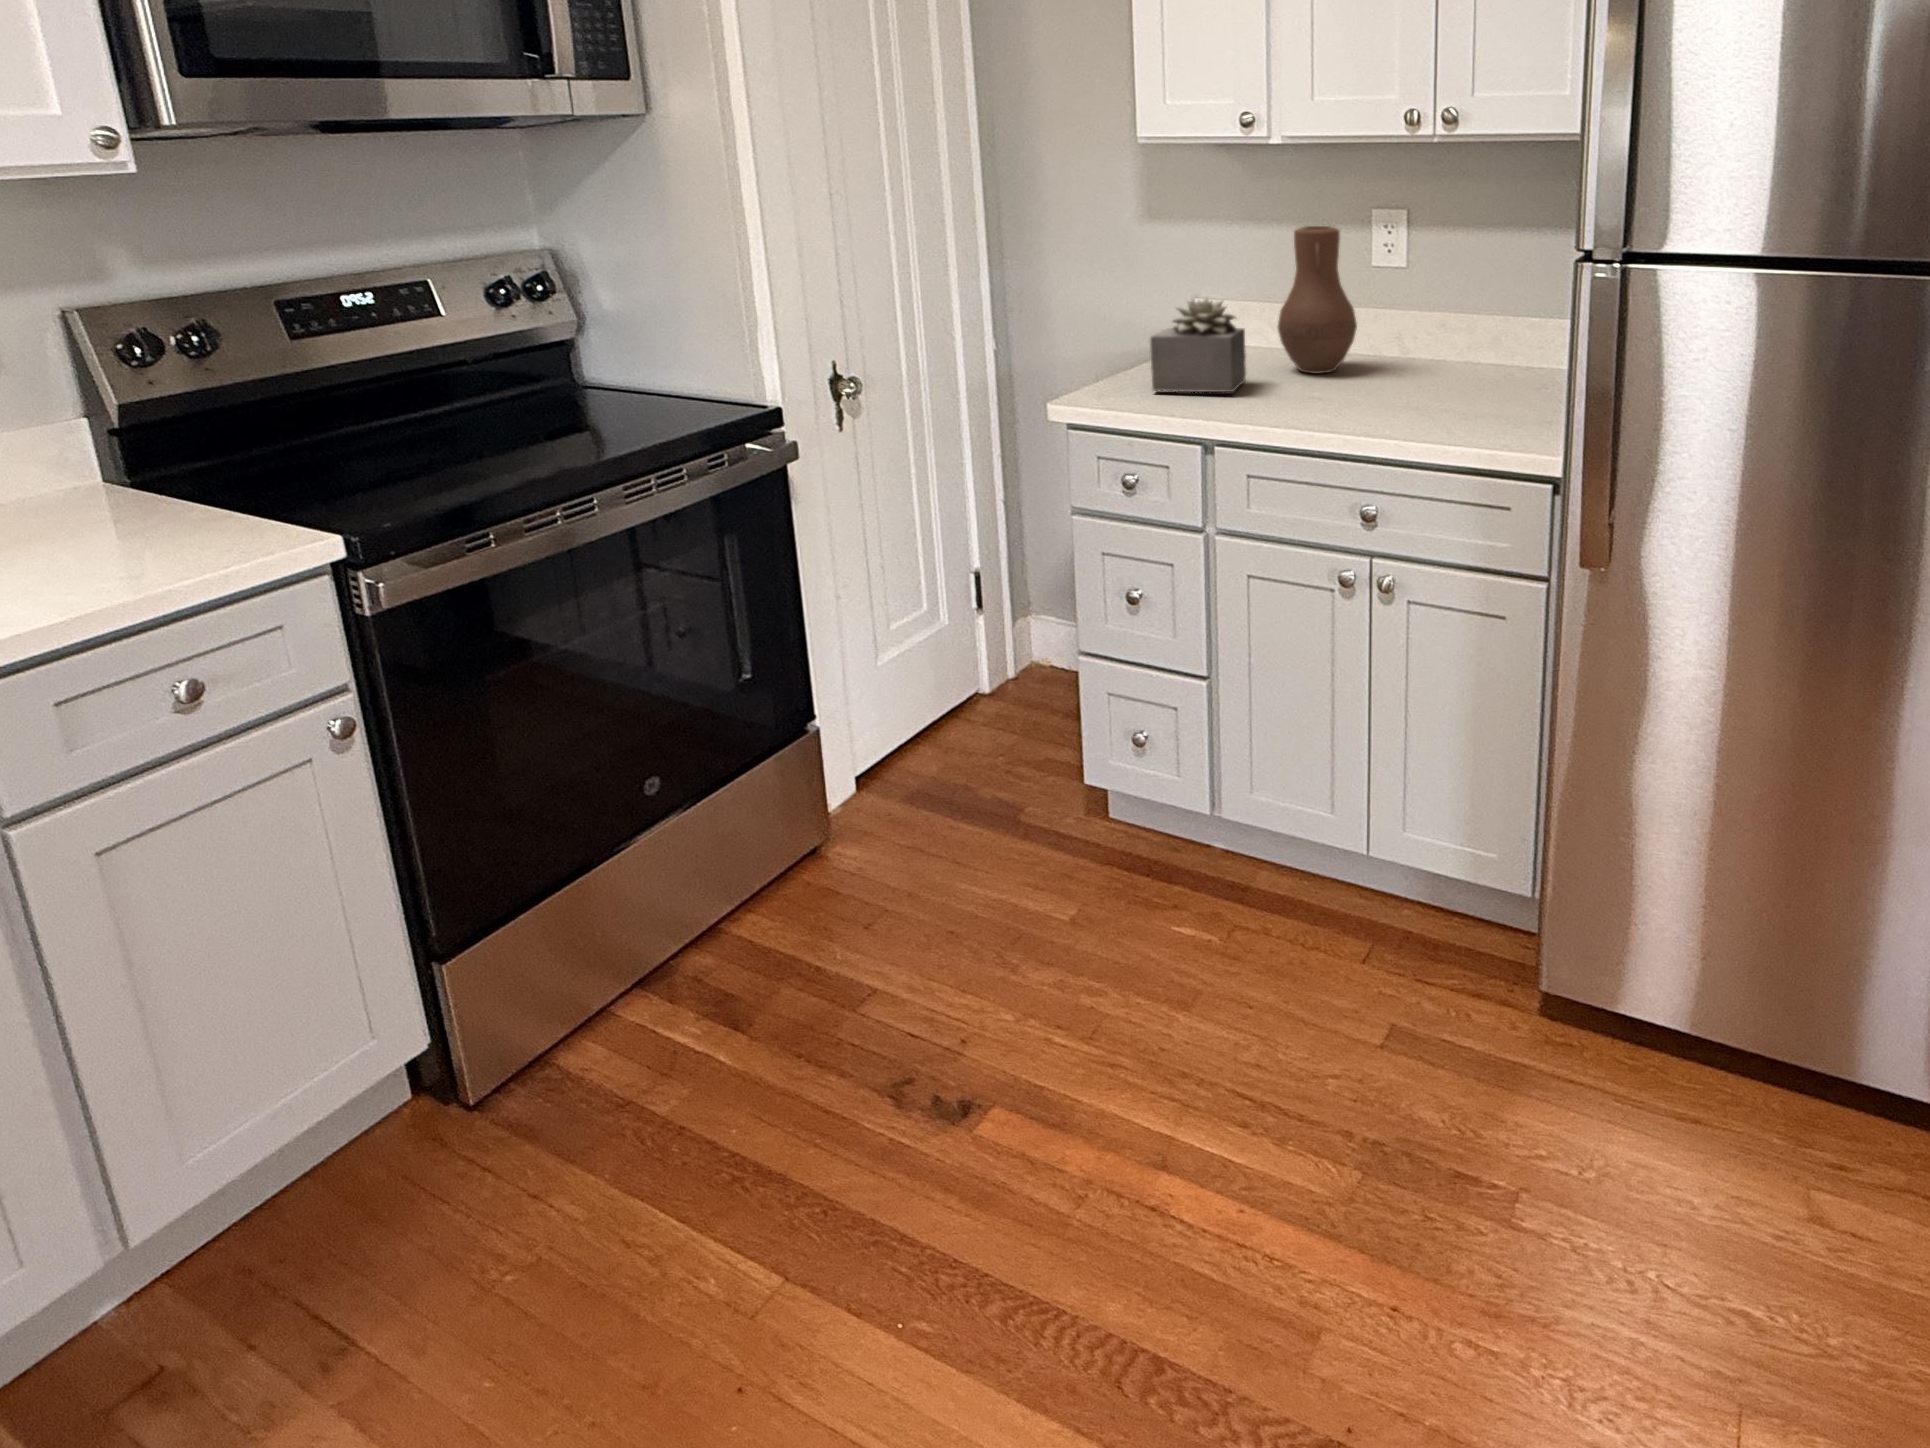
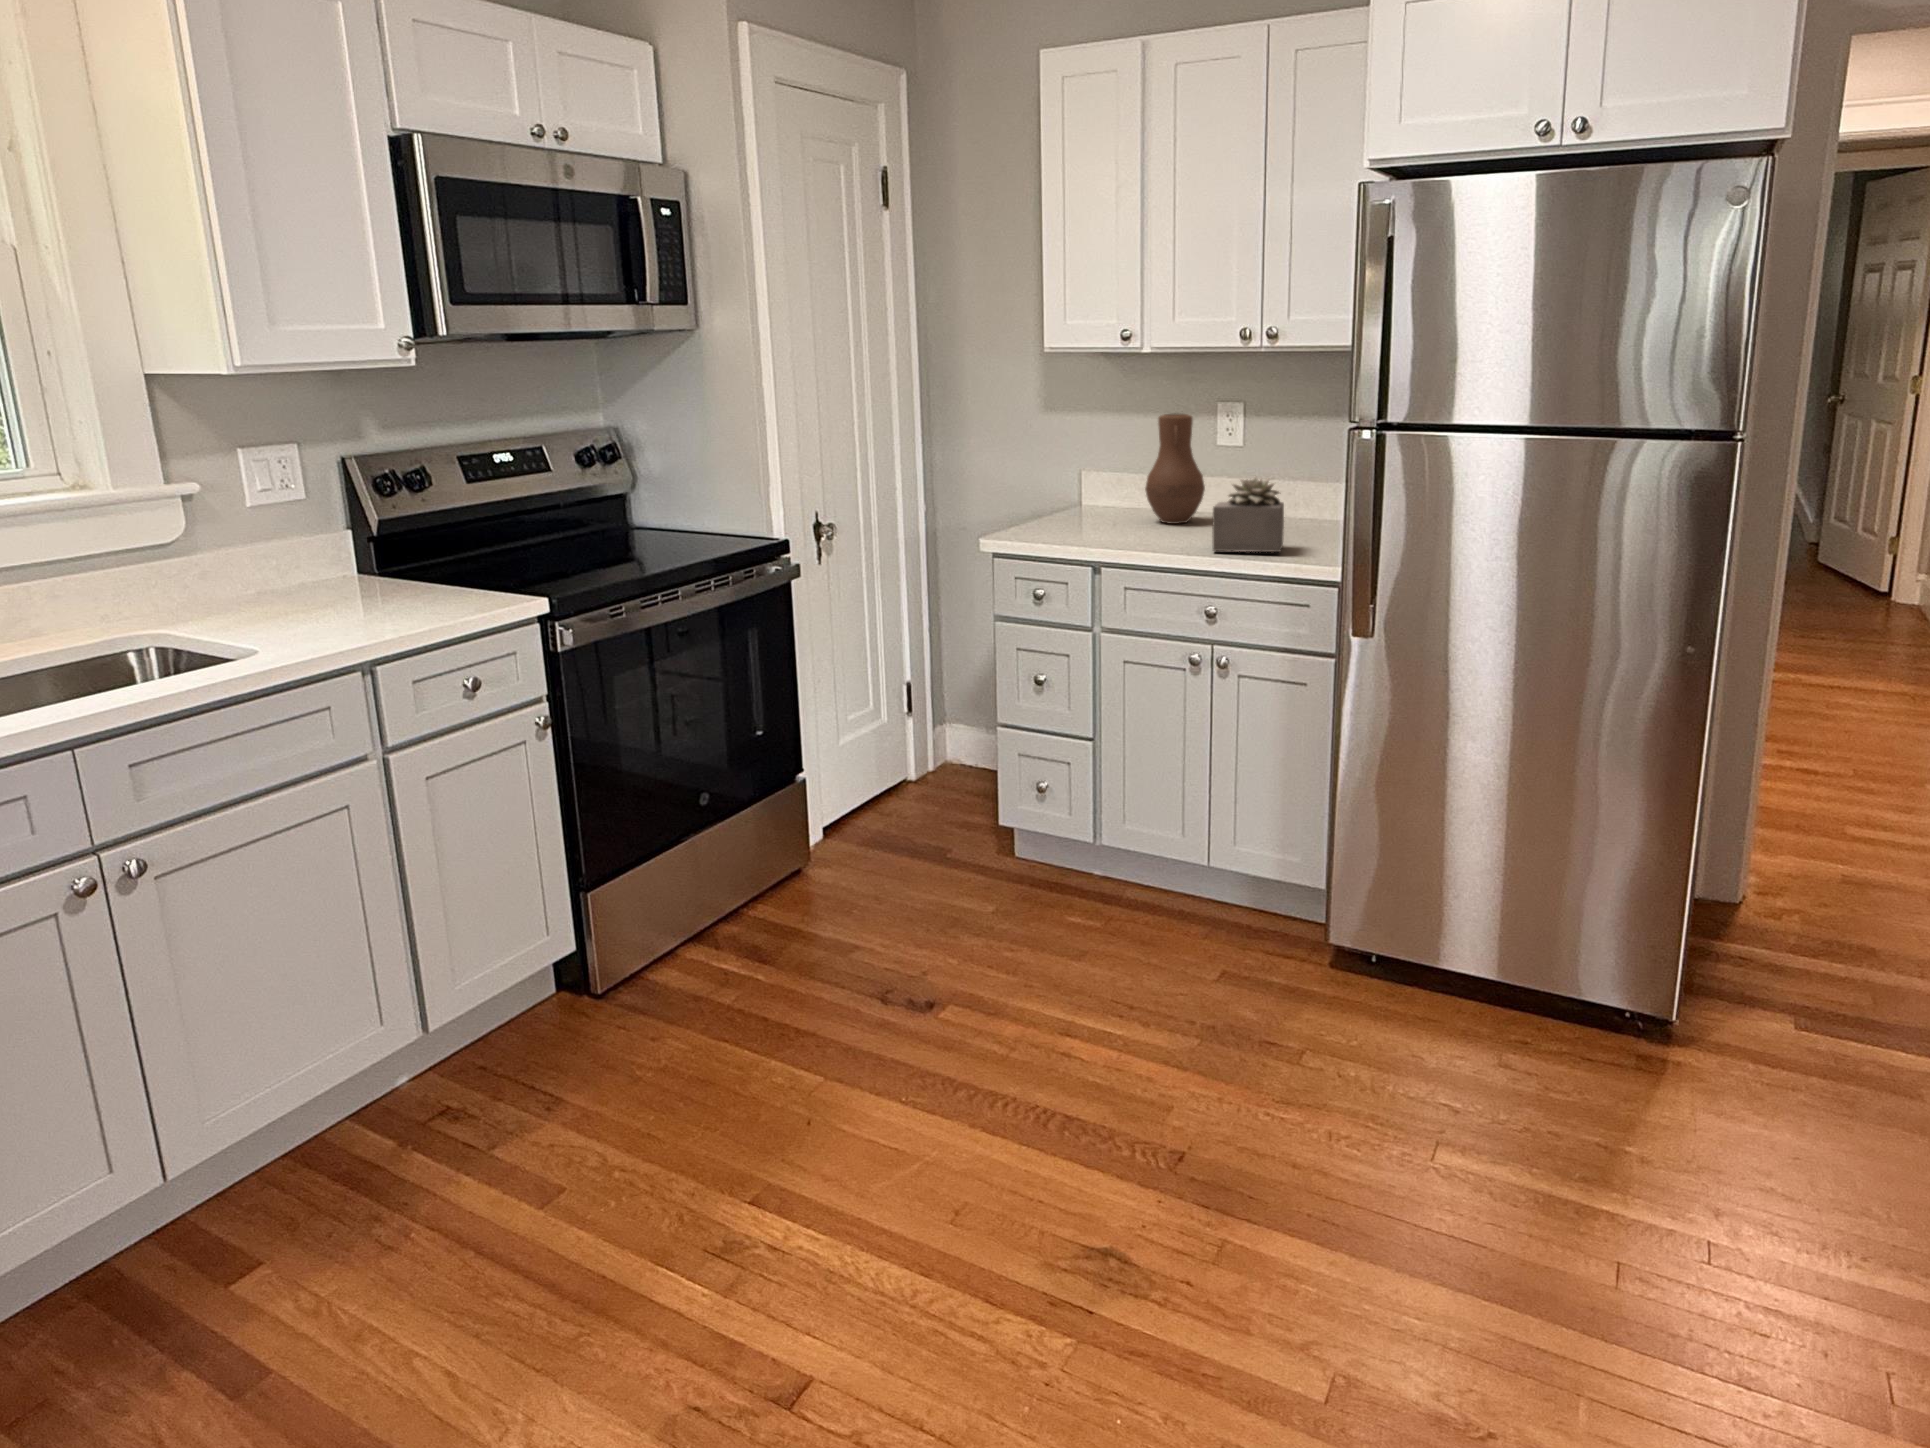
succulent plant: present [1150,298,1246,392] -> present [1212,477,1284,552]

